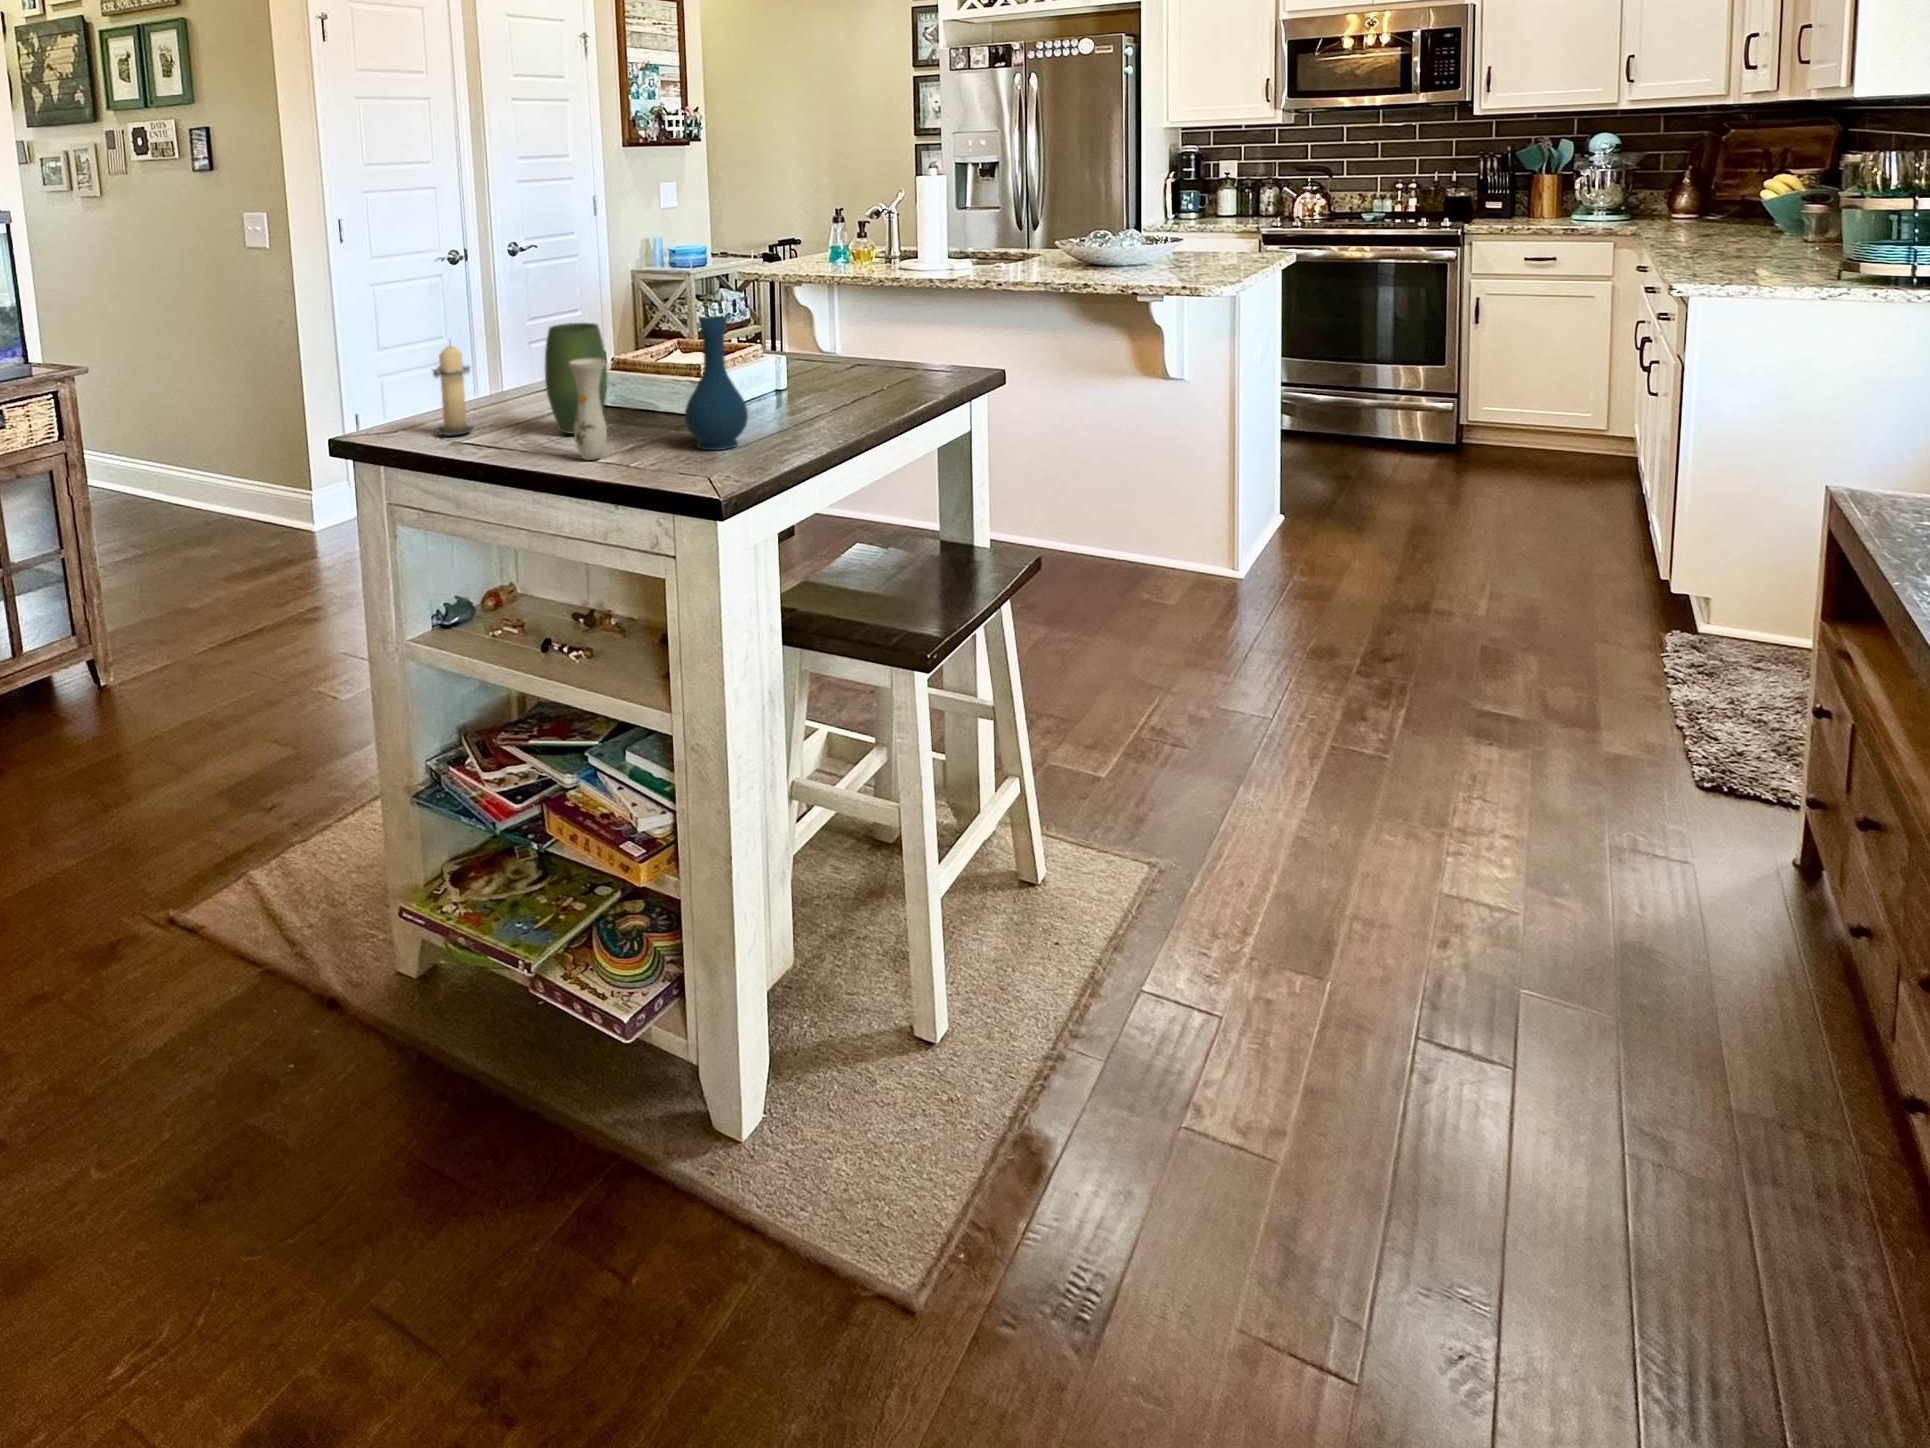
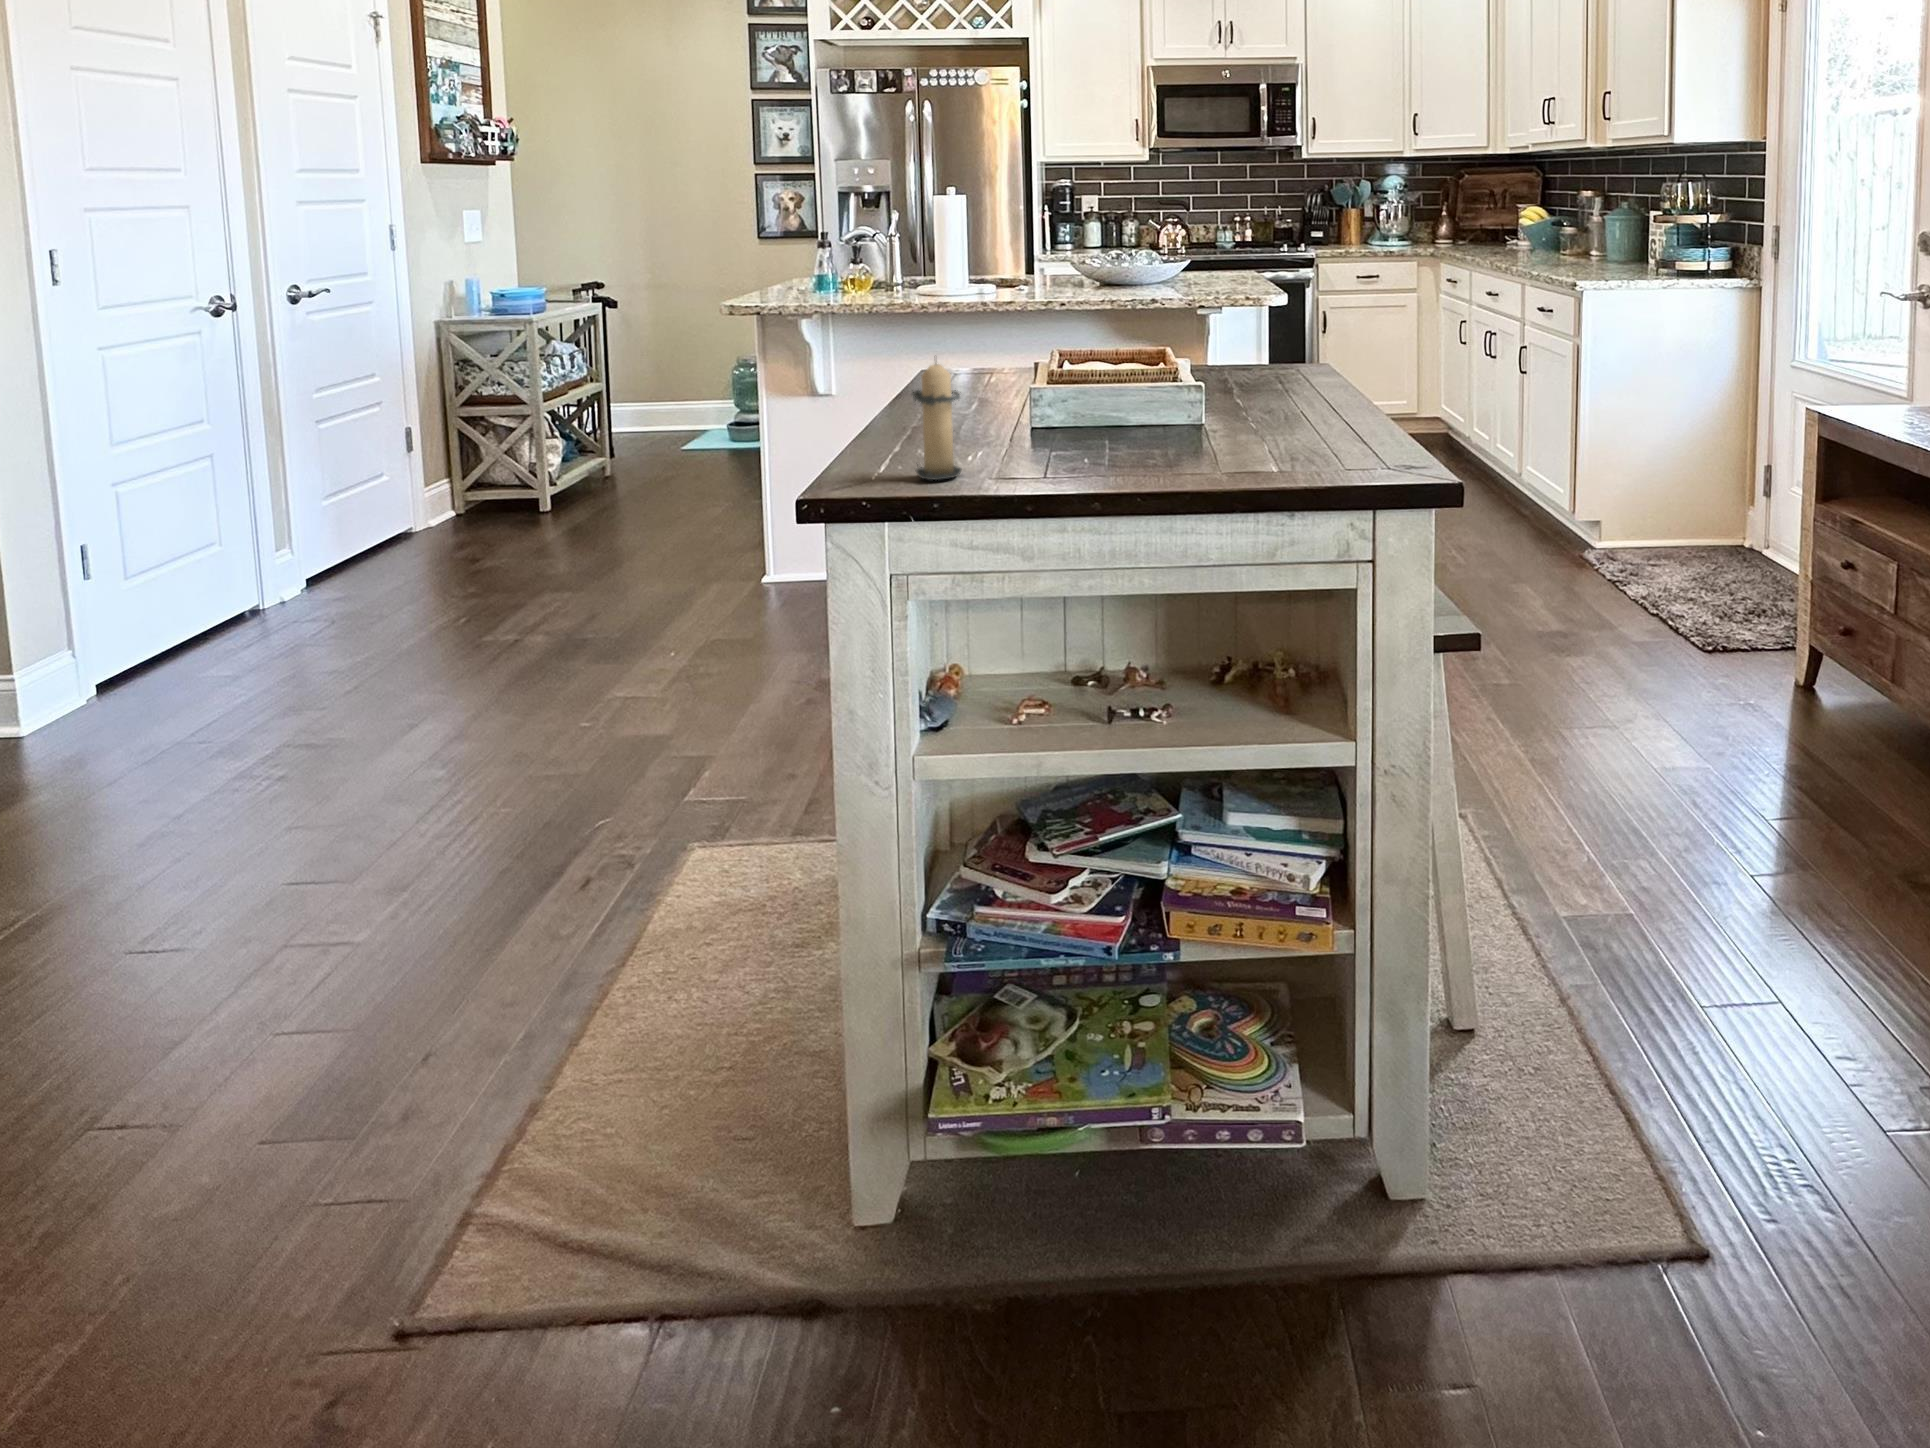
vase: present [545,316,748,460] -> none [1049,305,1314,475]

